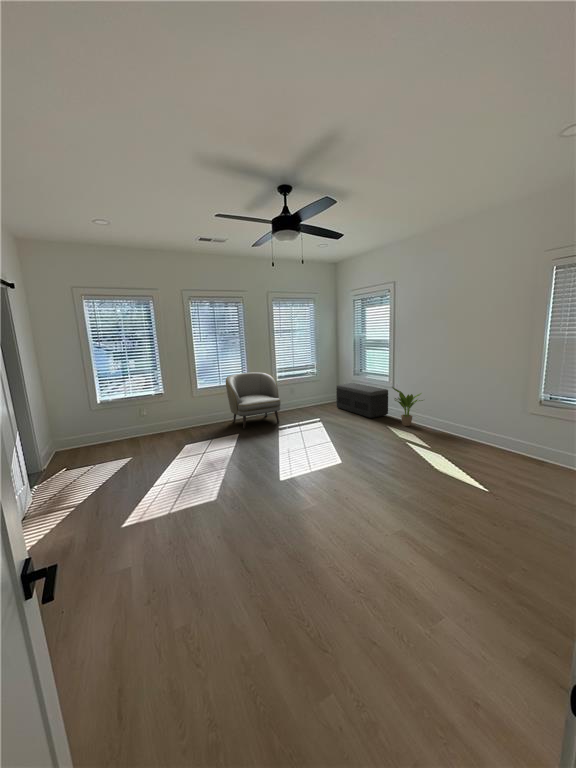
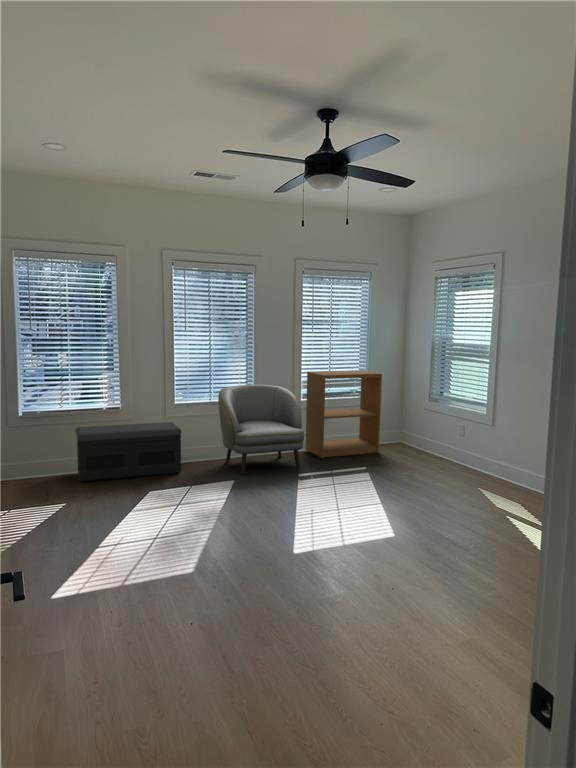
bookshelf: none [279,360,326,415] -> present [306,371,382,458]
storage bench: present [336,383,388,418] -> present [76,422,181,482]
potted plant: present [392,387,423,426] -> none [489,421,544,490]

